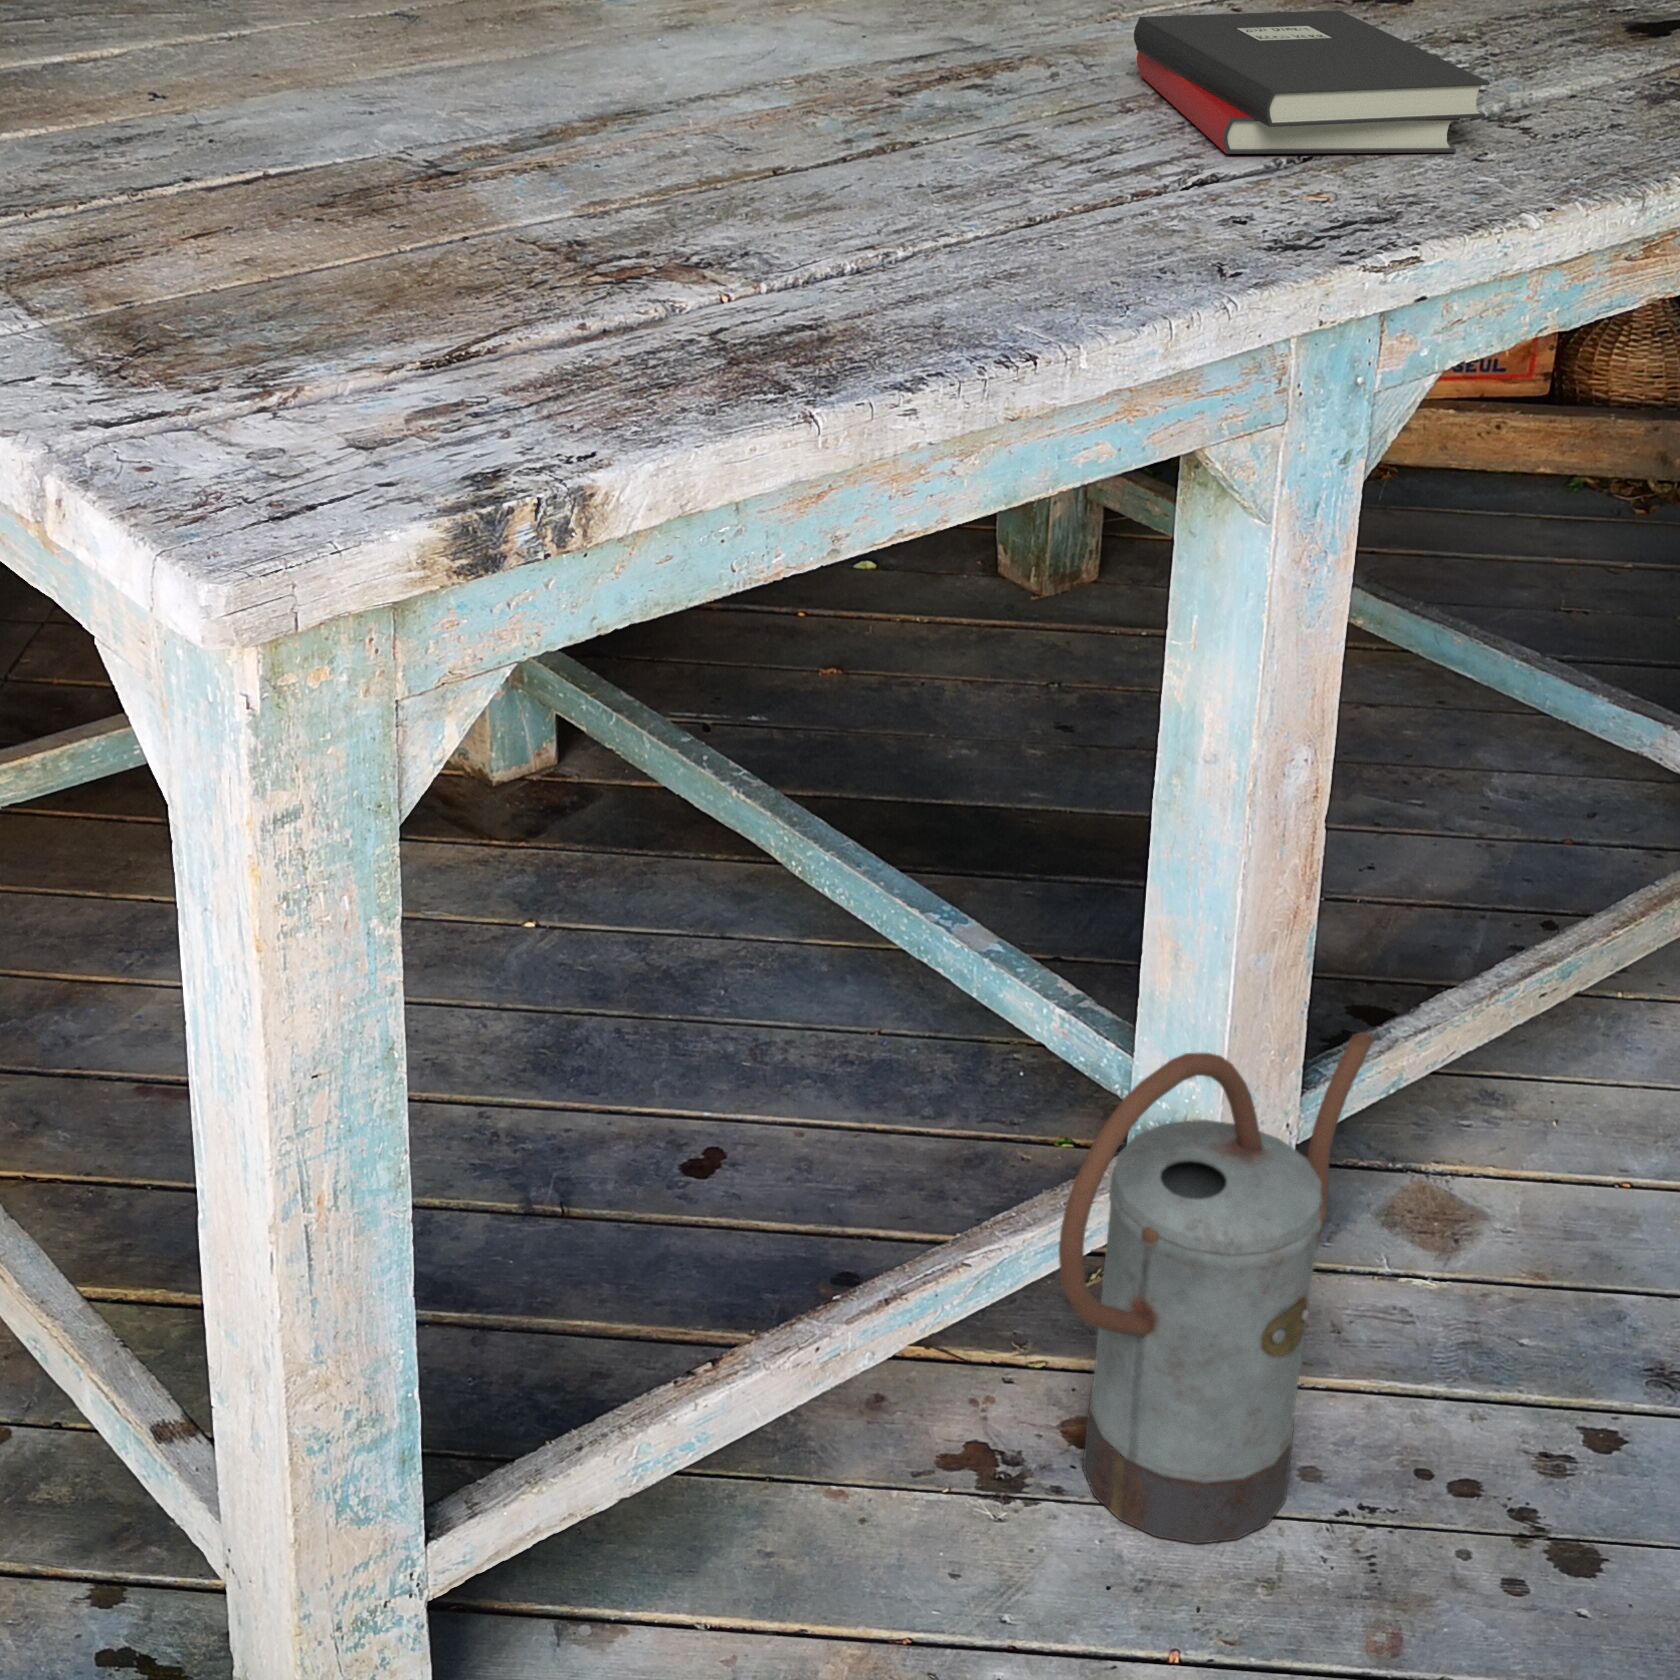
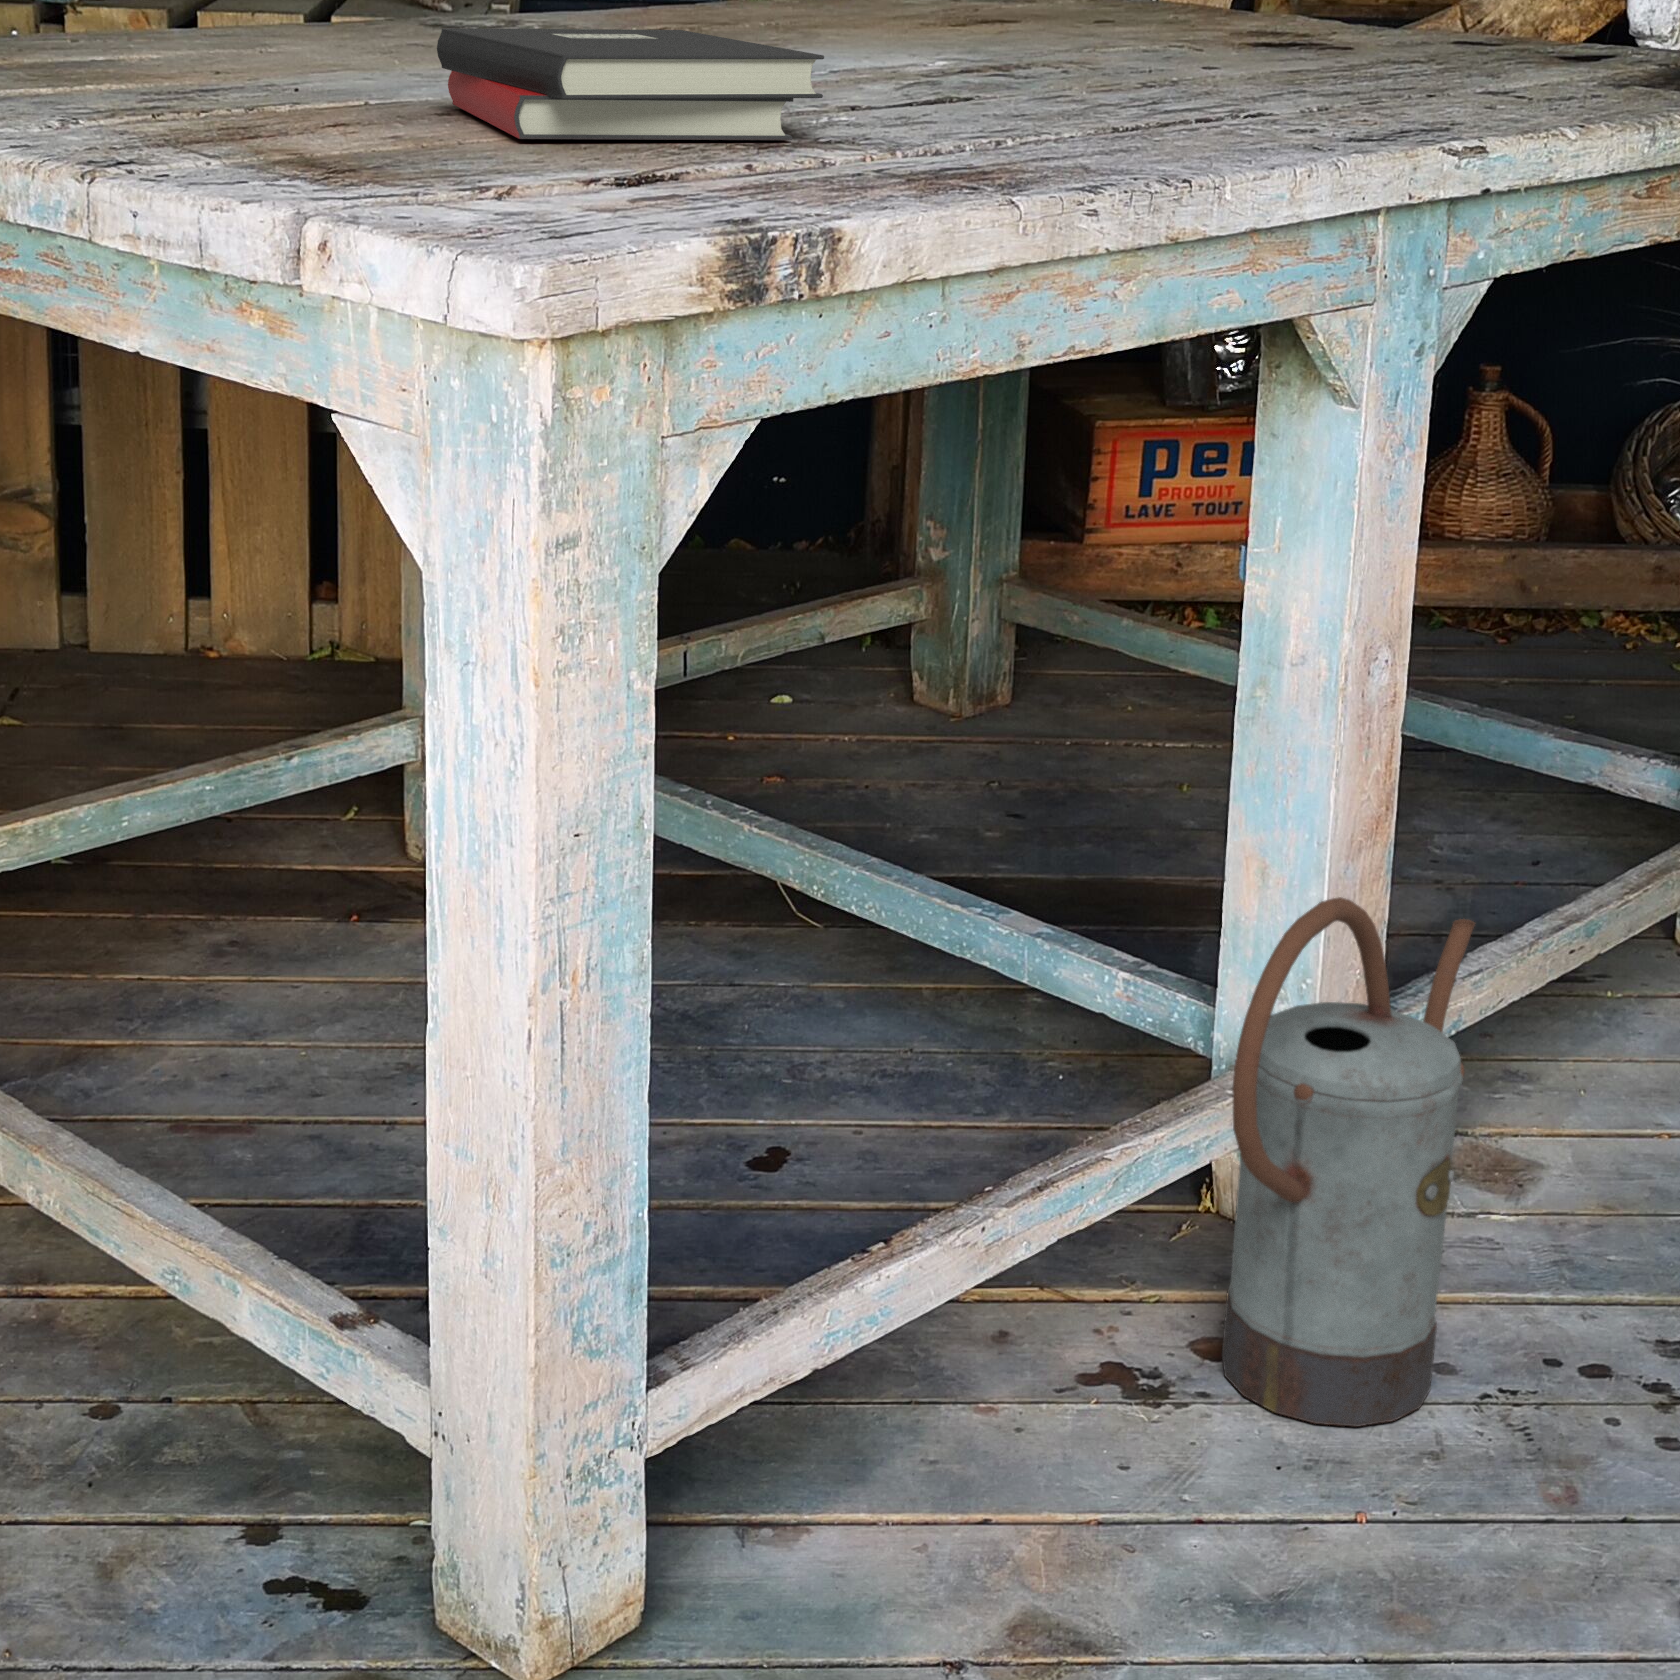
hardback book: present [1134,10,1490,154] -> present [437,28,824,140]

